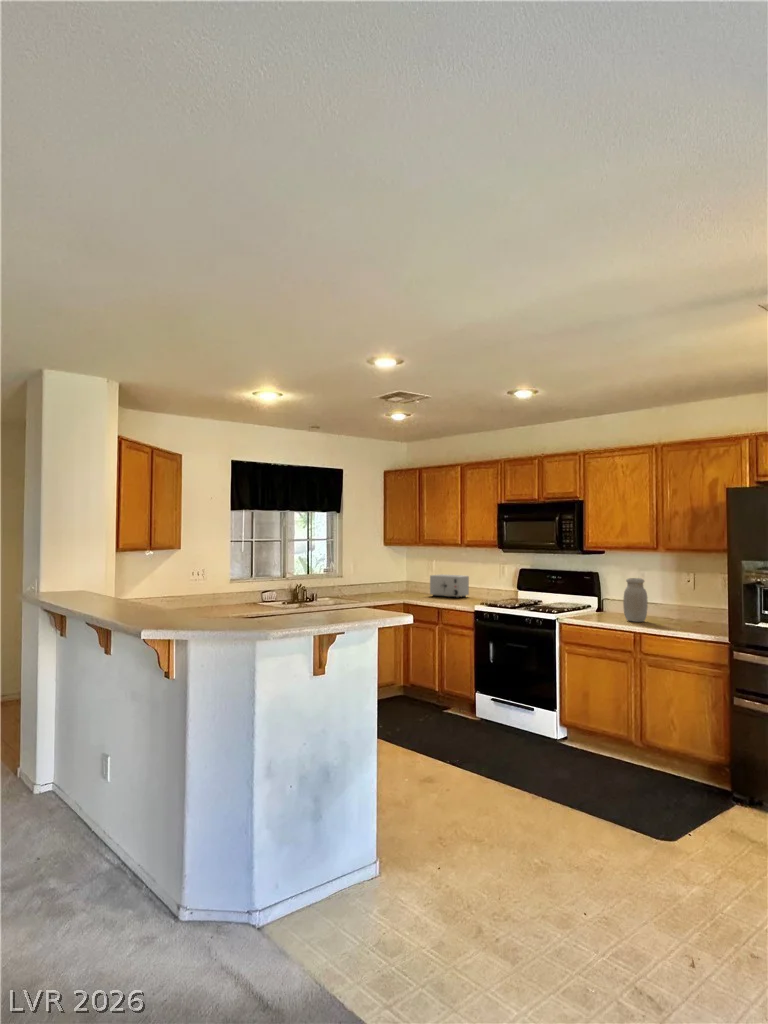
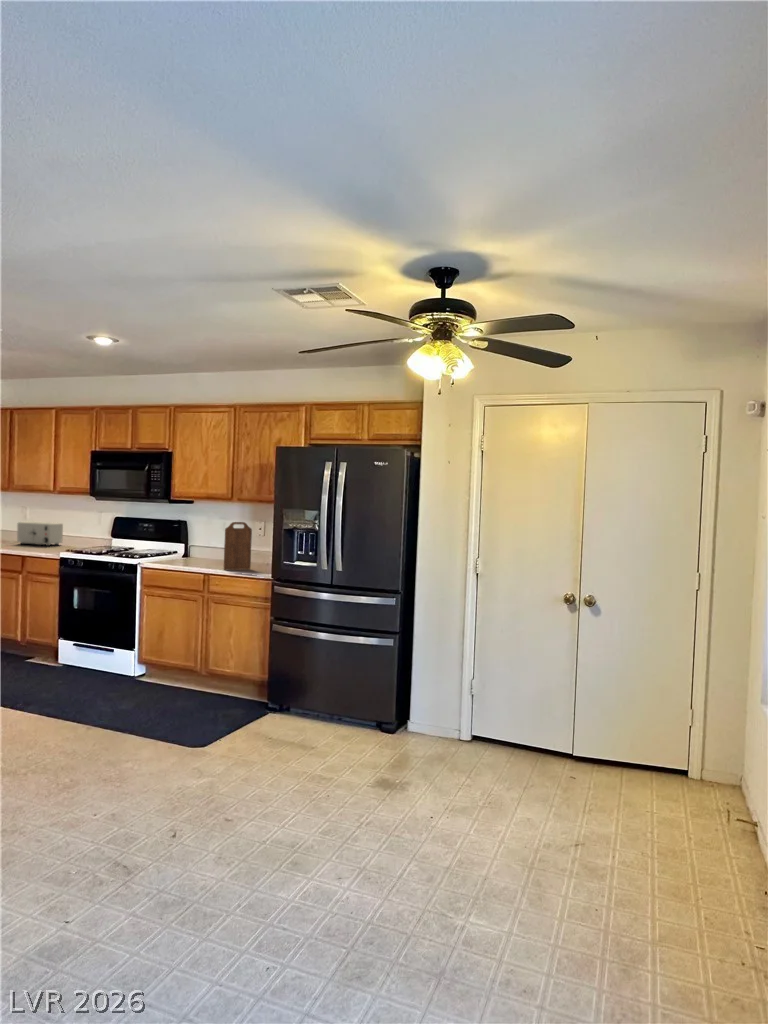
cutting board: none [659,574,690,629] -> present [224,522,252,570]
jar: present [623,578,648,622] -> none [200,525,221,565]

